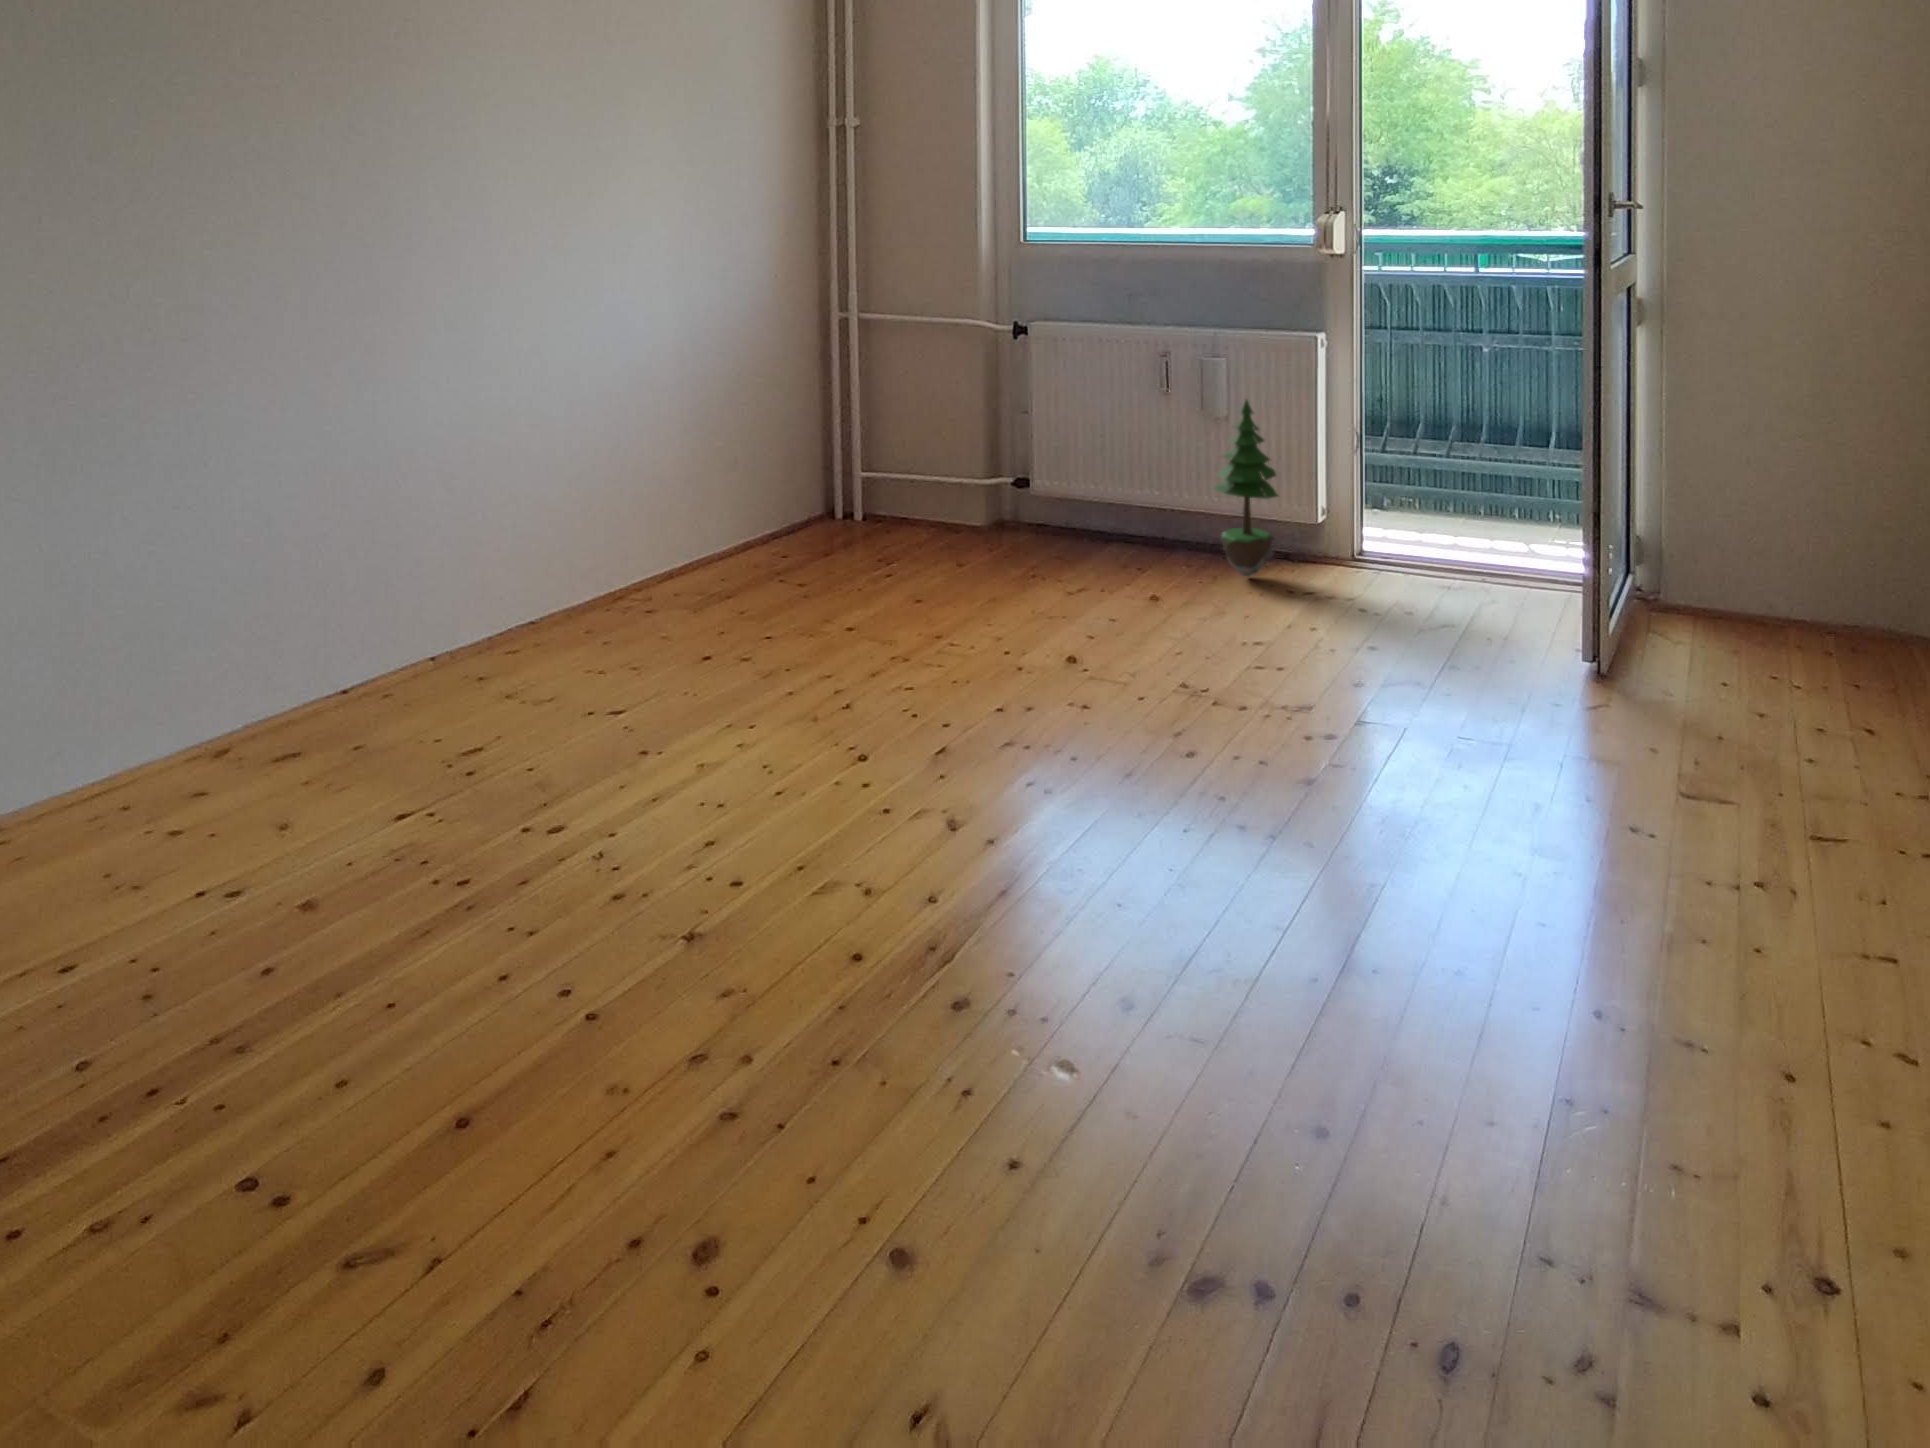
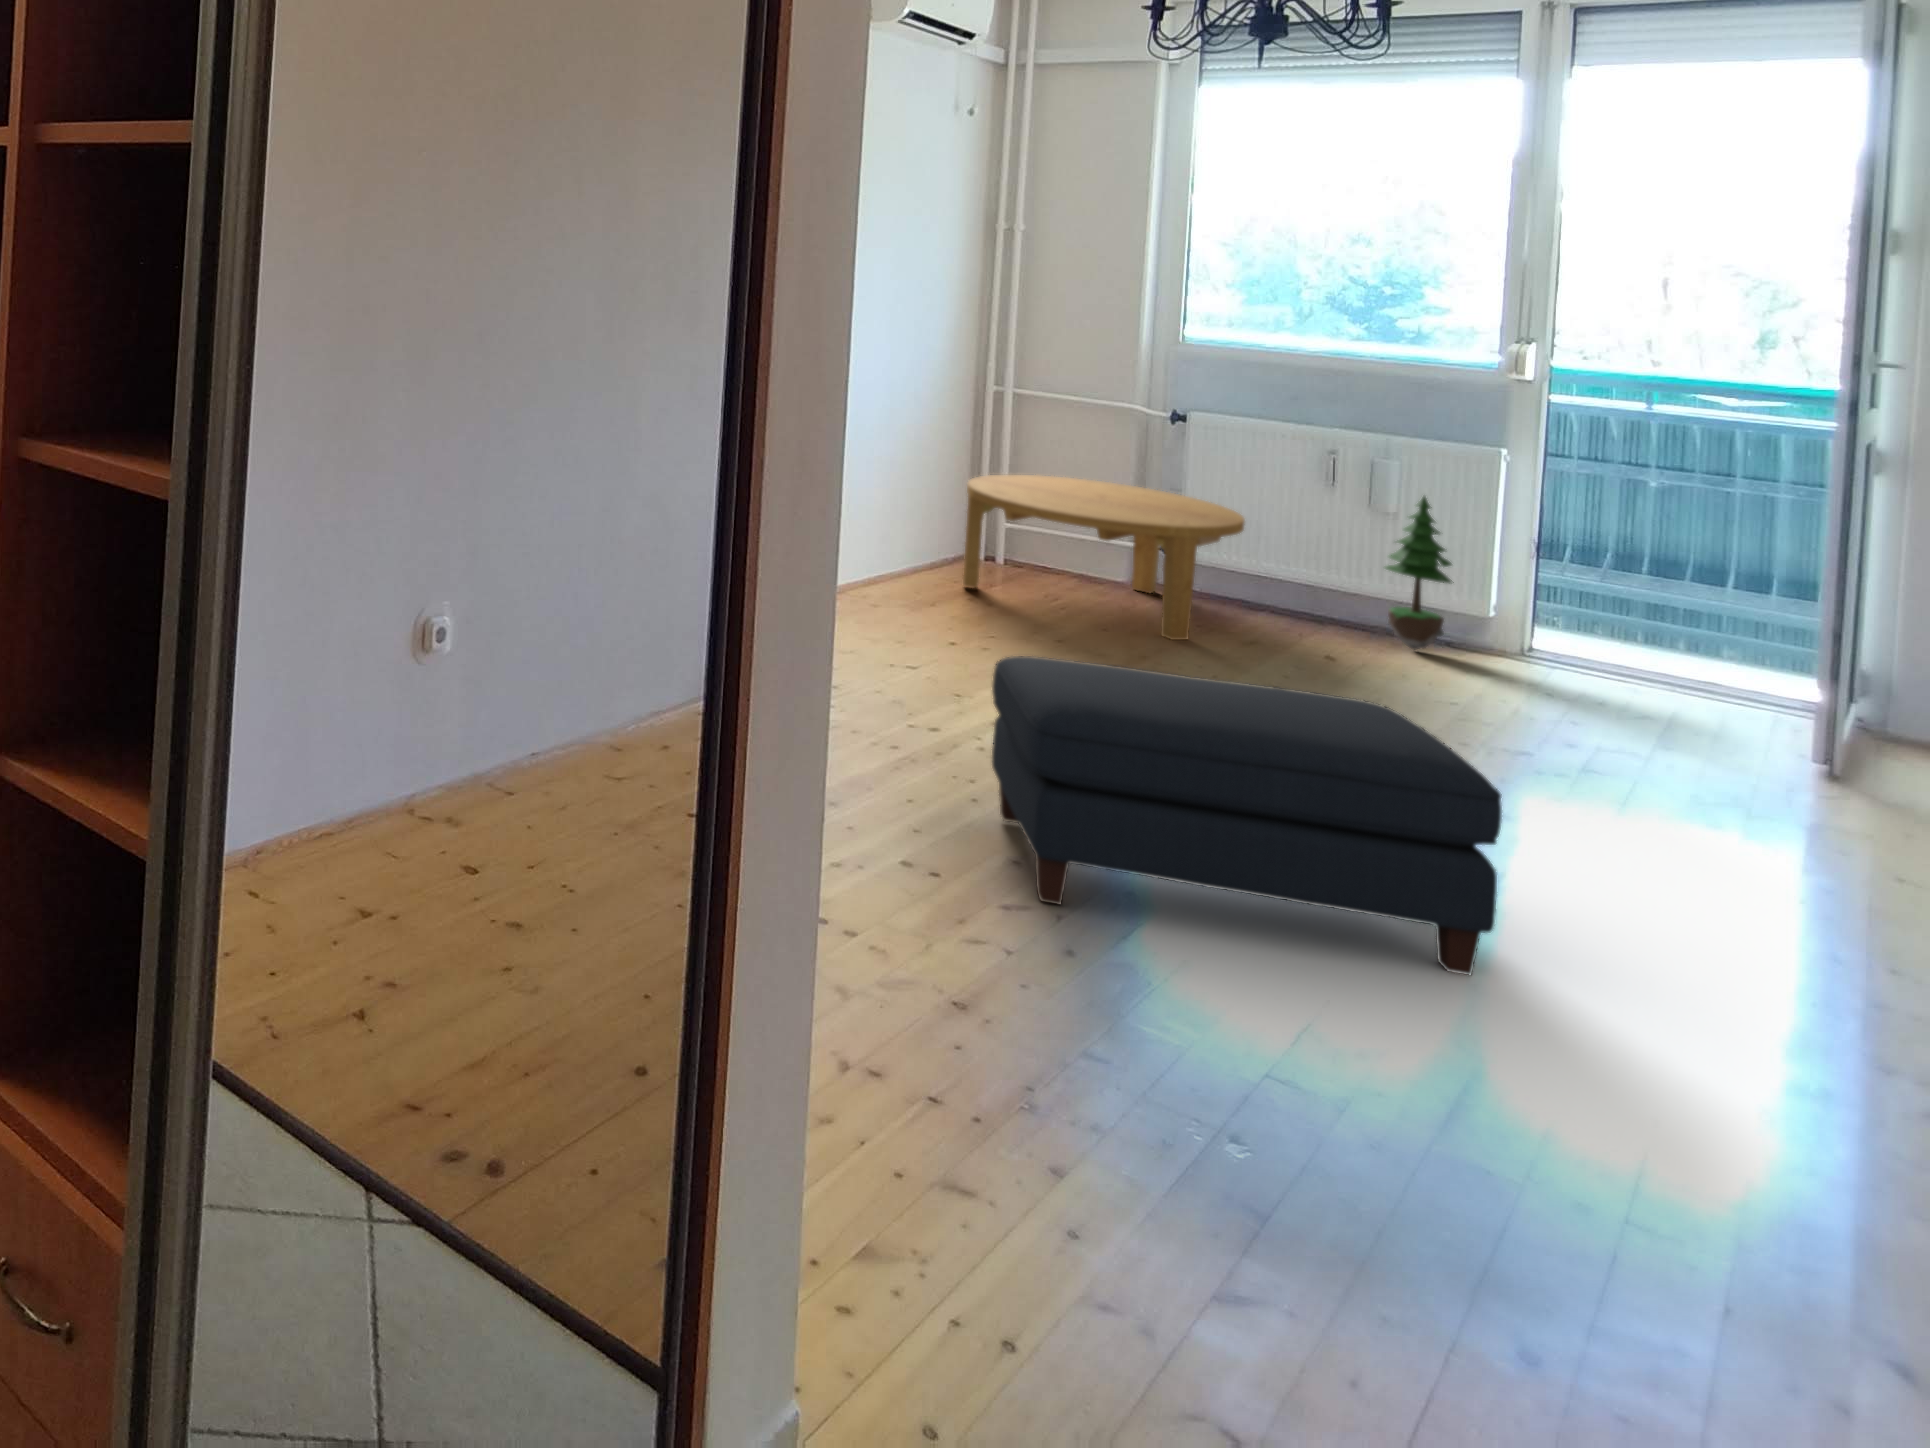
coffee table: none [782,417,1076,615] -> present [963,475,1245,640]
ottoman: none [358,793,1032,1287] -> present [992,656,1502,975]

